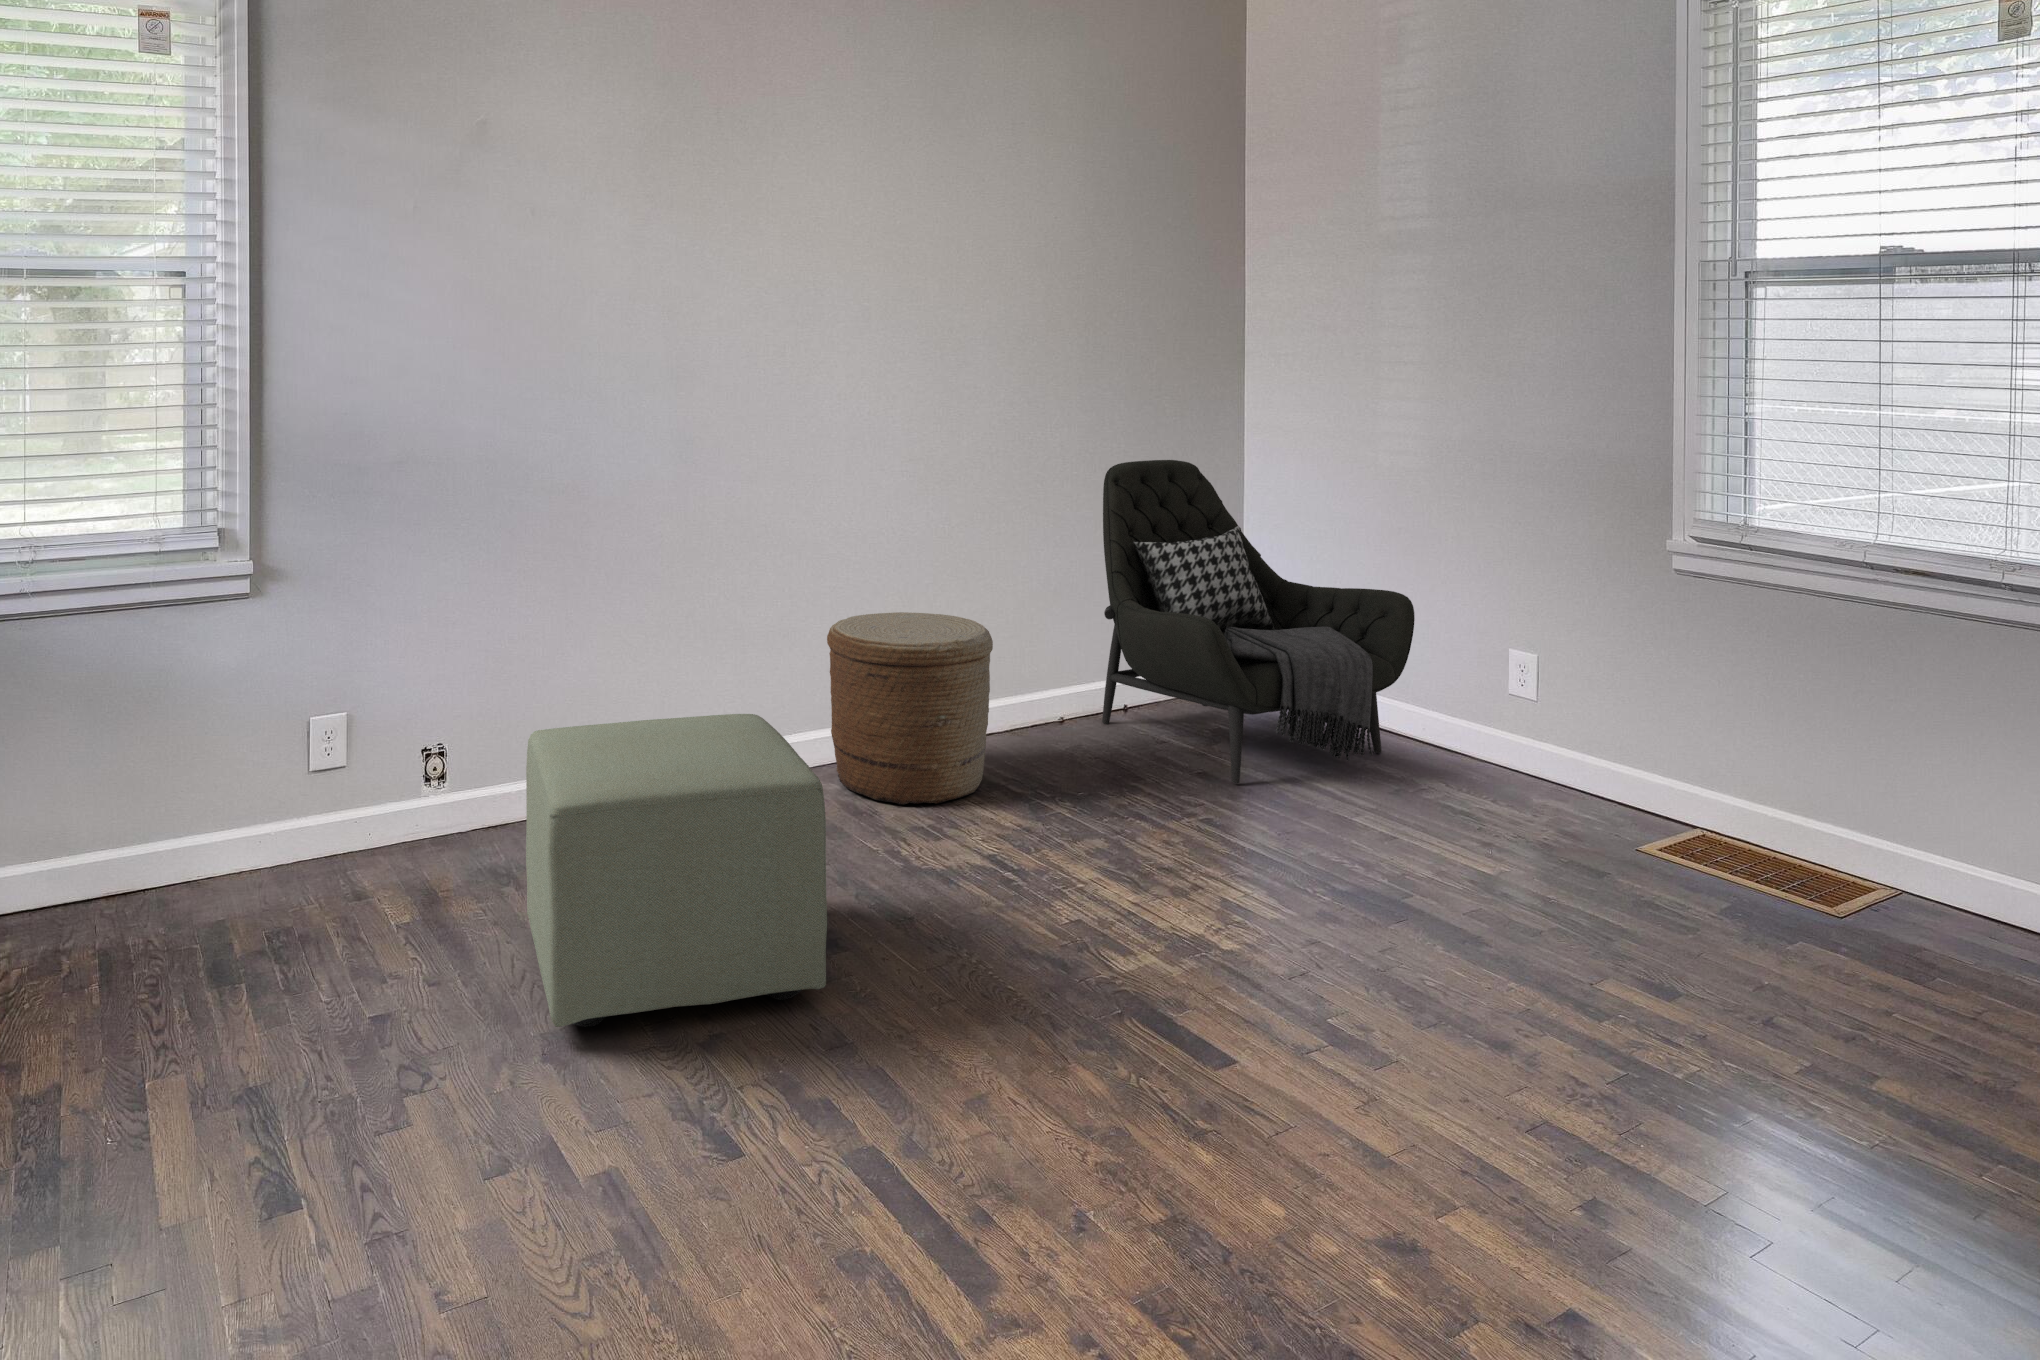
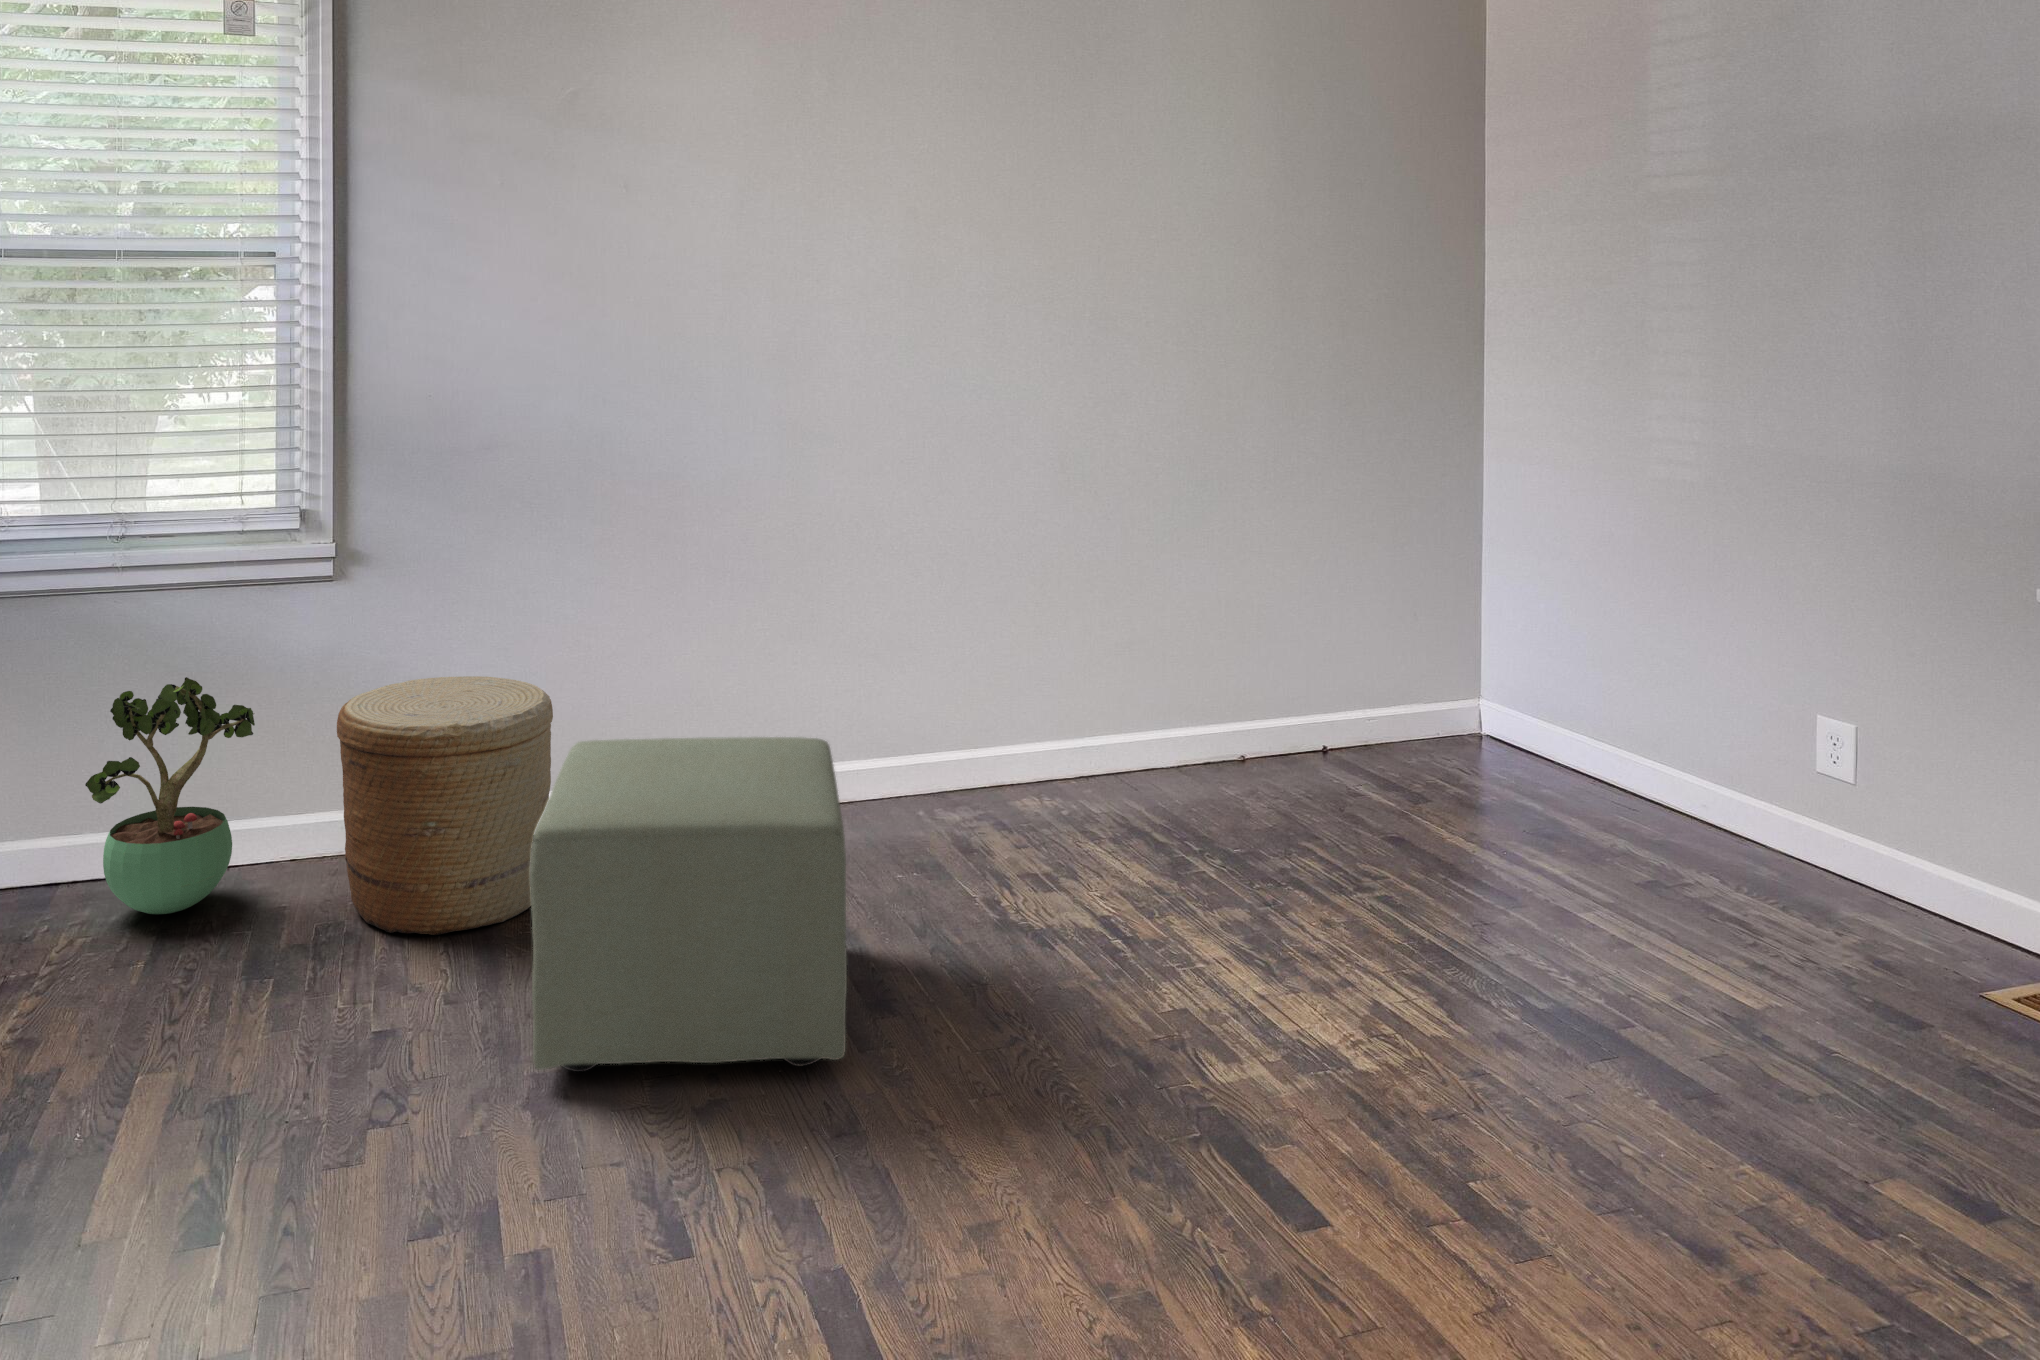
armchair: present [1102,460,1415,783] -> none [1305,468,1702,857]
woven basket: present [827,612,993,805] -> present [337,676,553,935]
potted plant: none [12,696,182,936] -> present [85,677,255,914]

